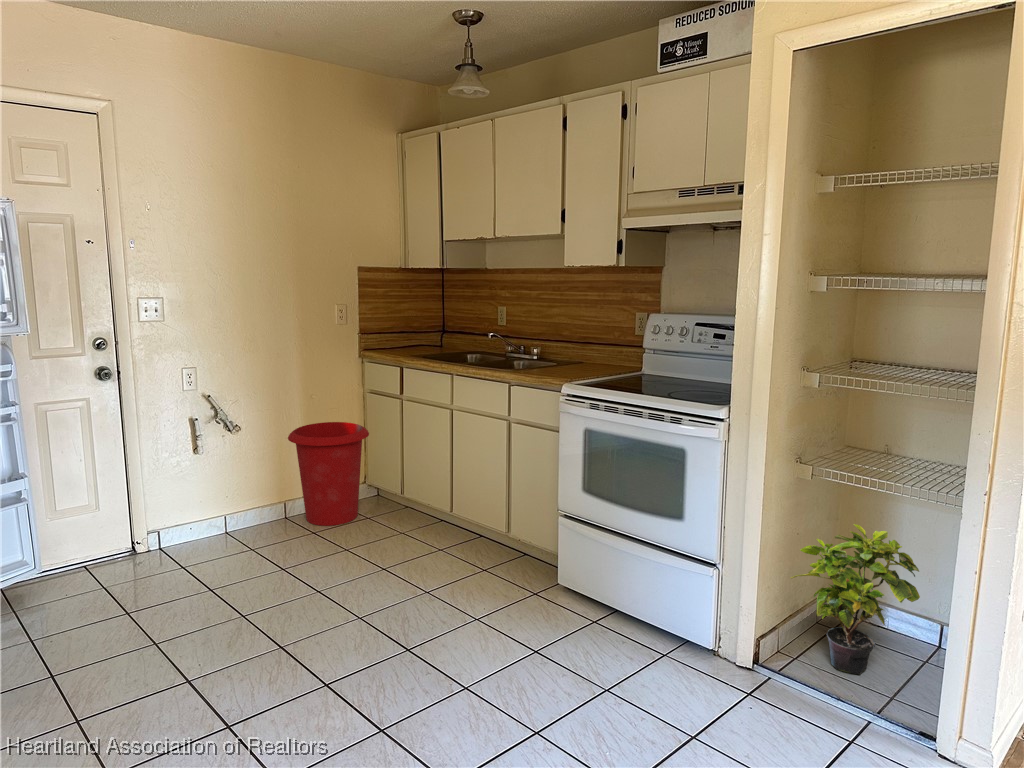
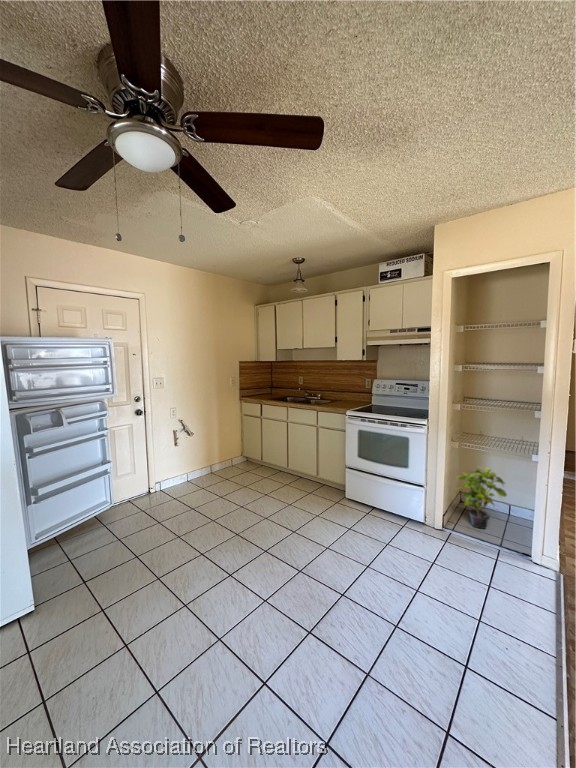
waste bin: present [288,422,369,526] -> none [214,430,249,477]

